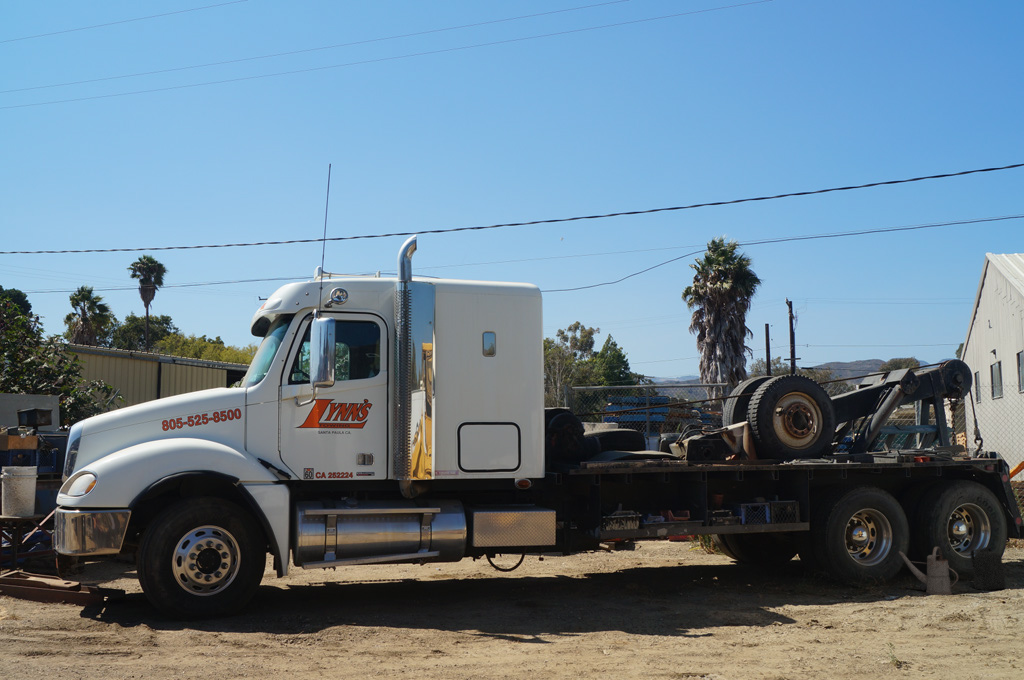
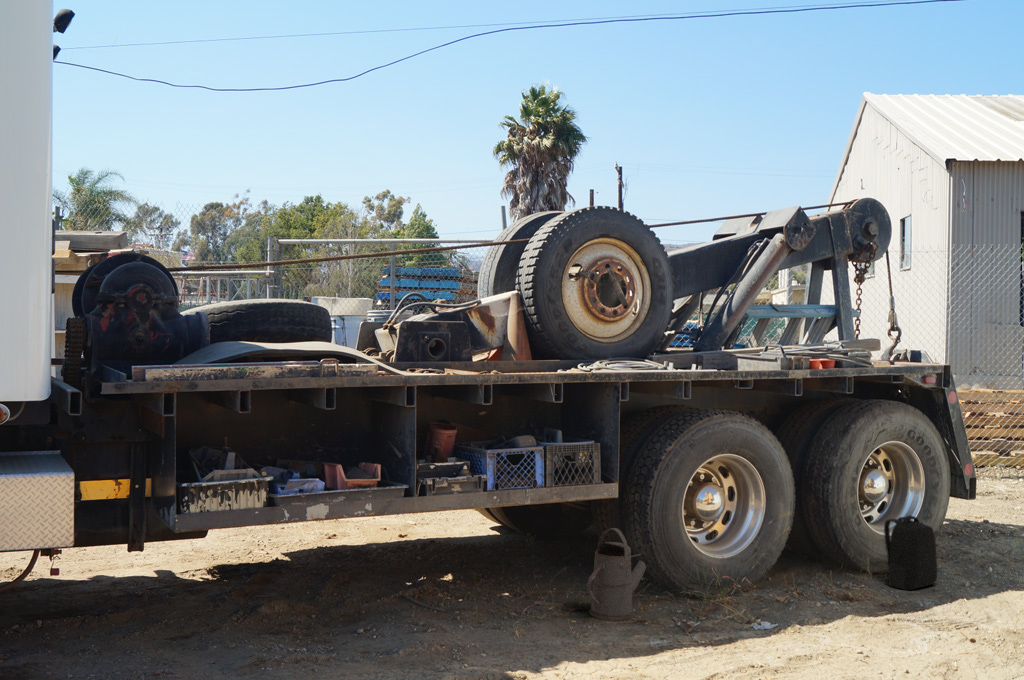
watering can: present [899,547,958,595] -> present [587,528,646,621]

